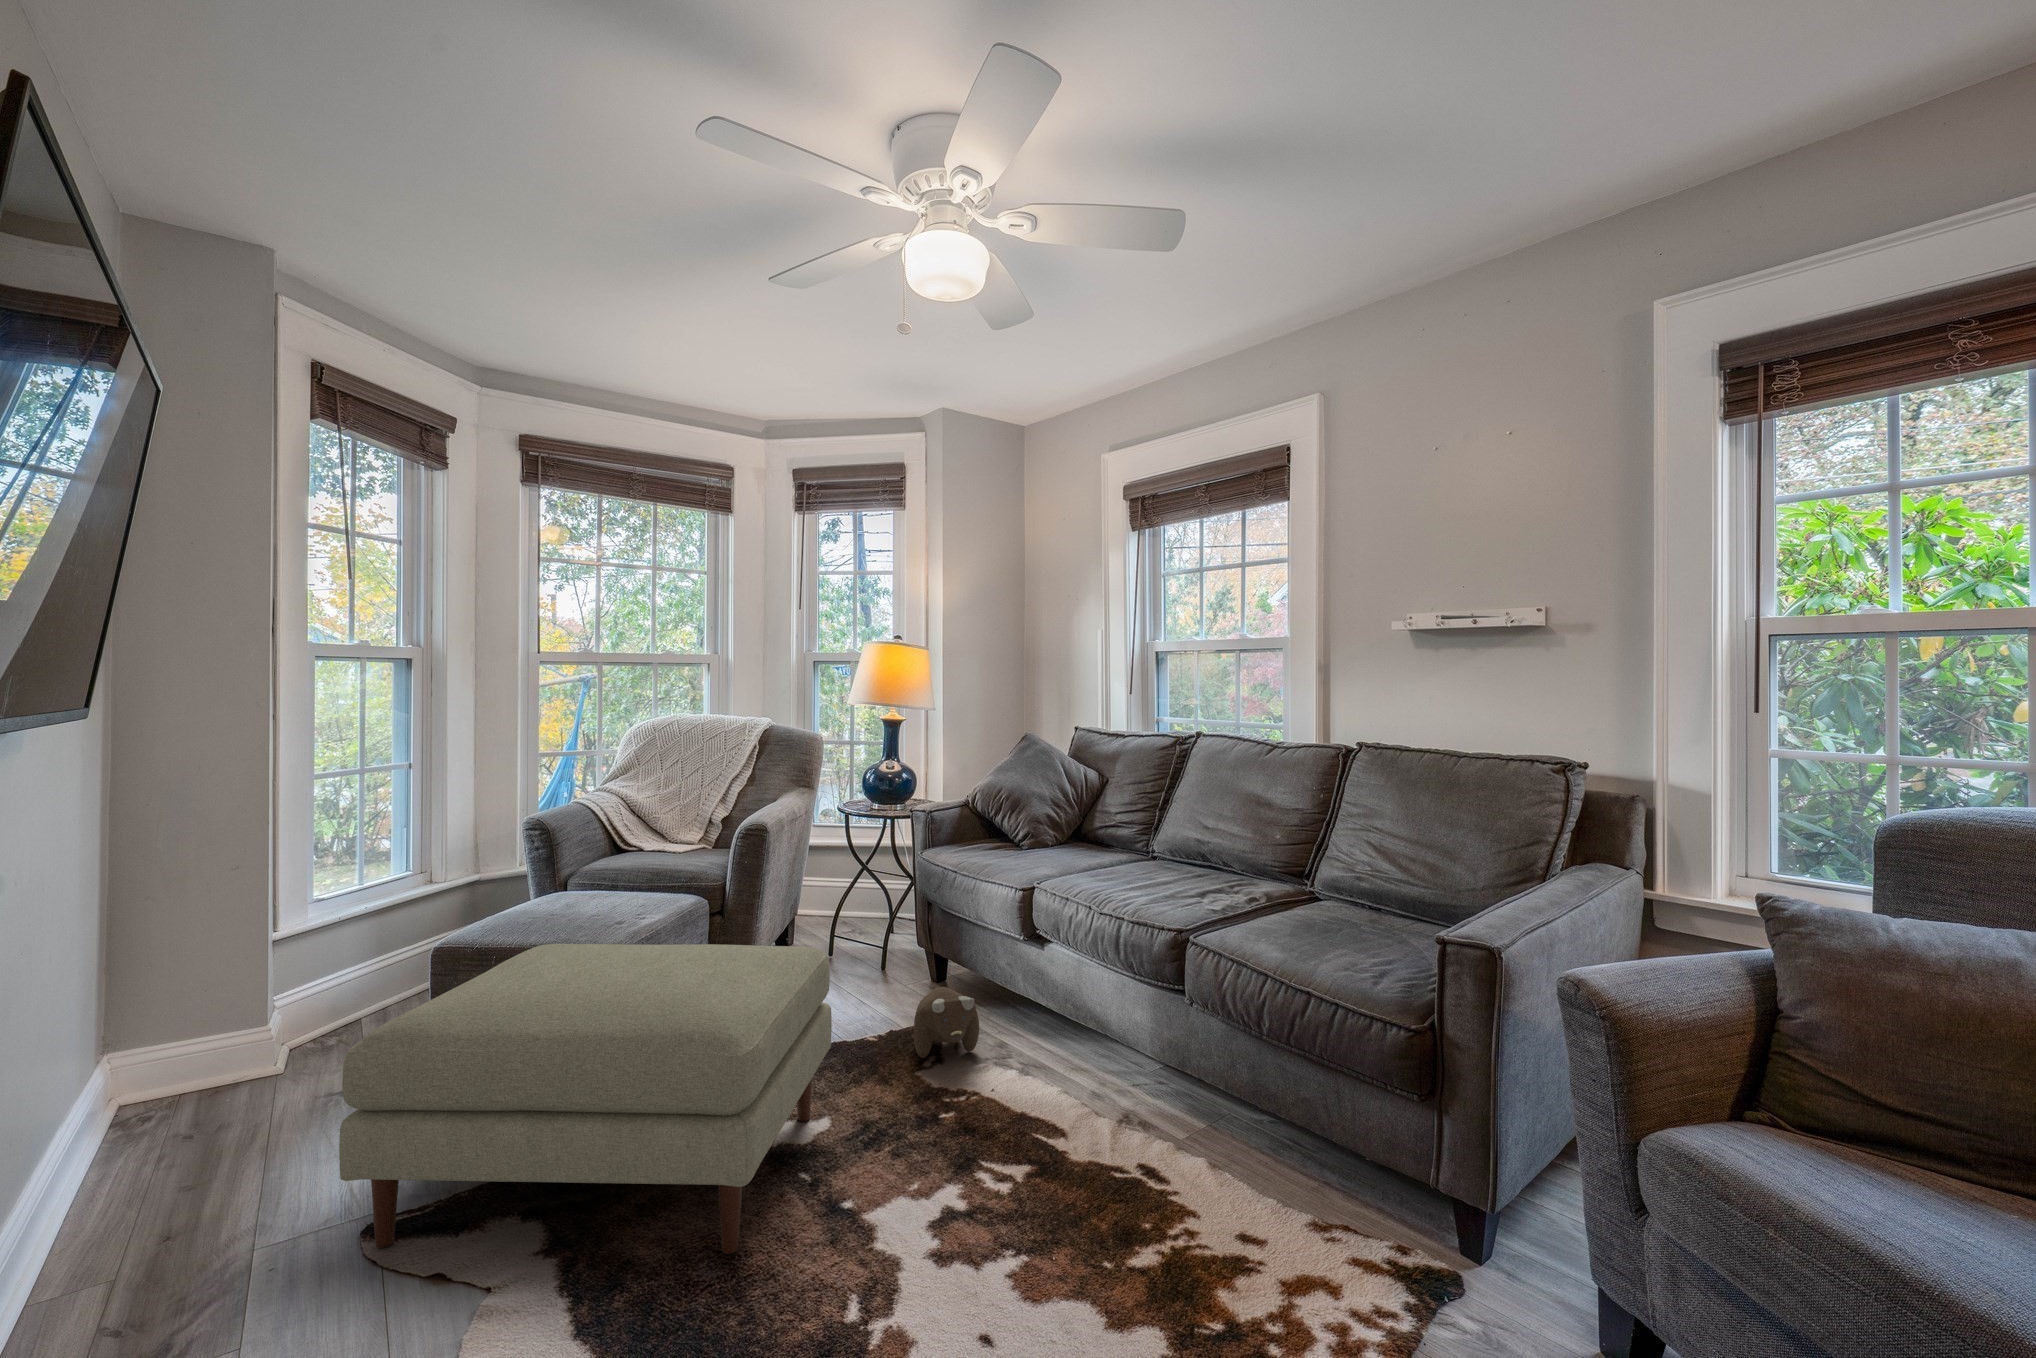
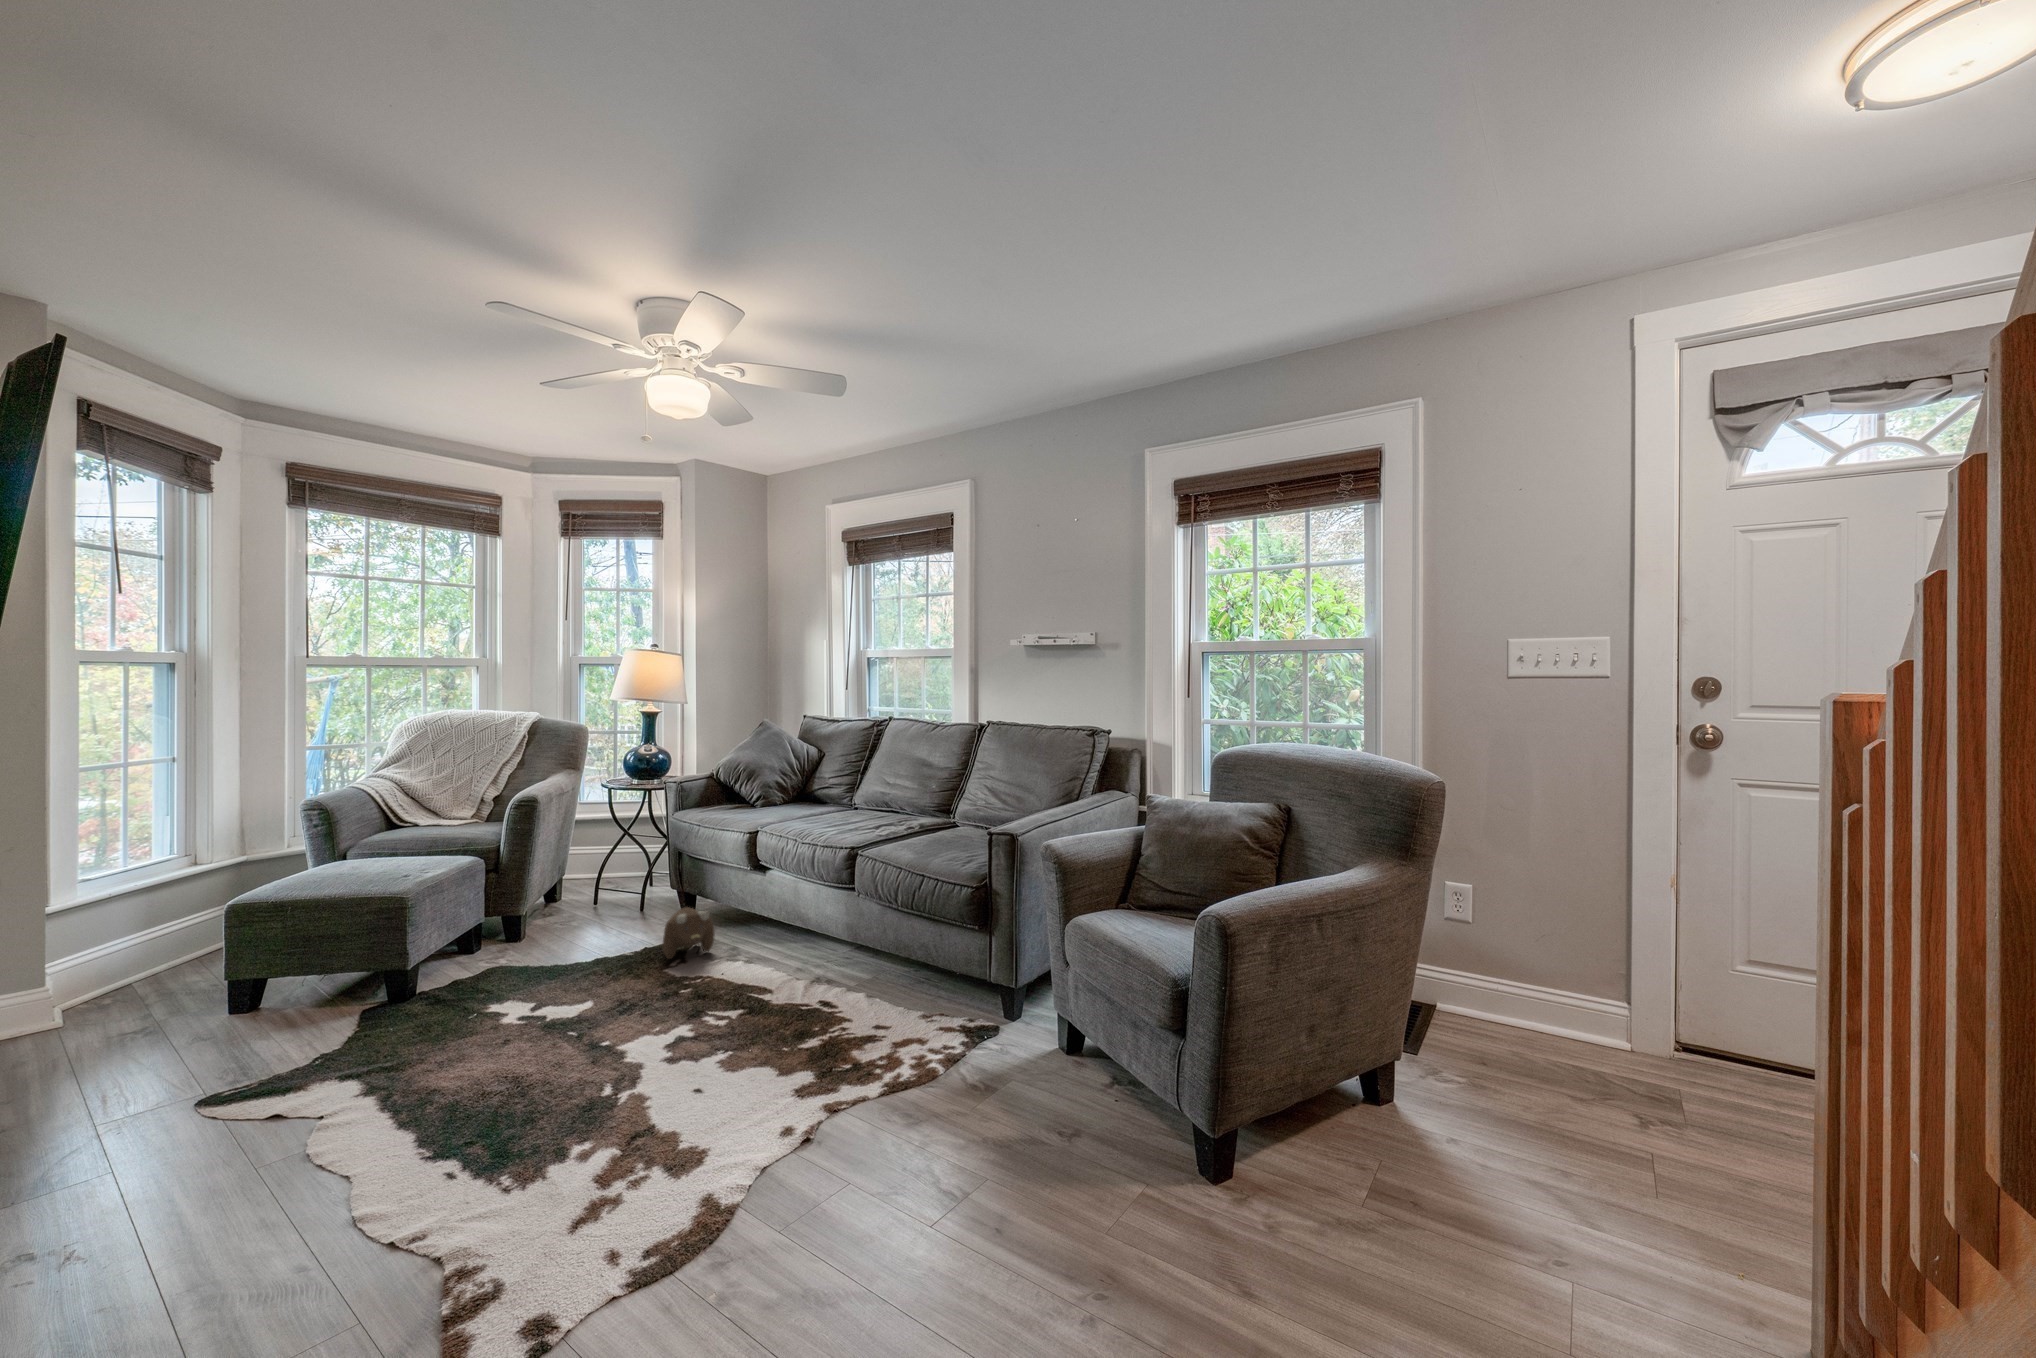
ottoman: present [339,944,832,1254] -> none [177,878,594,1115]

